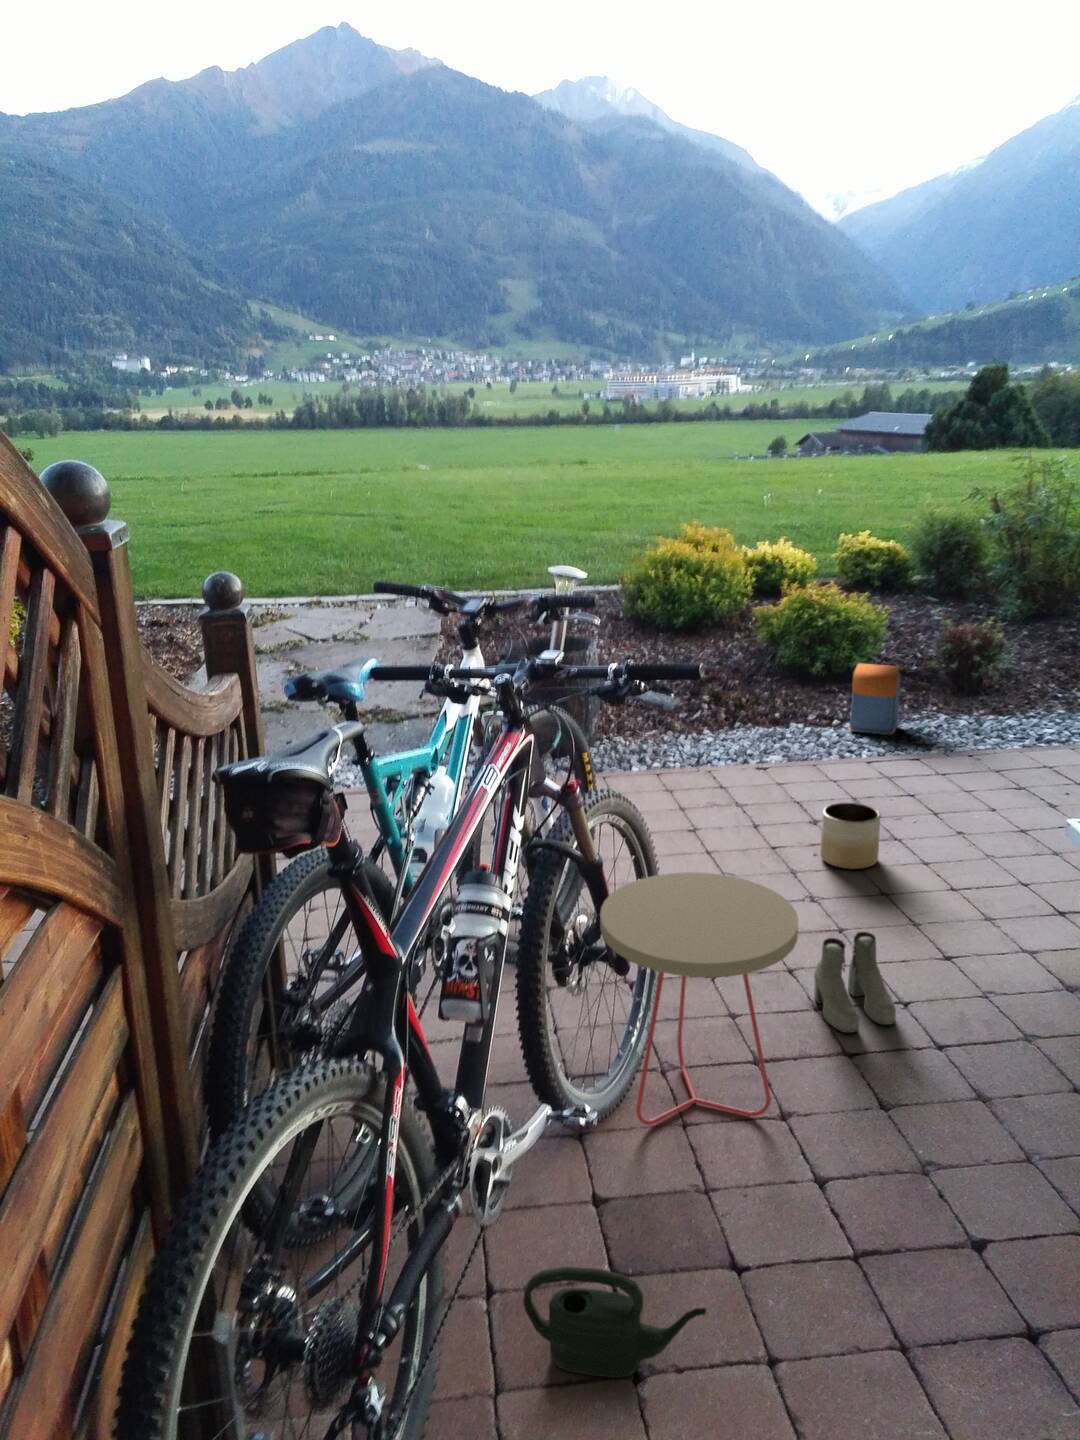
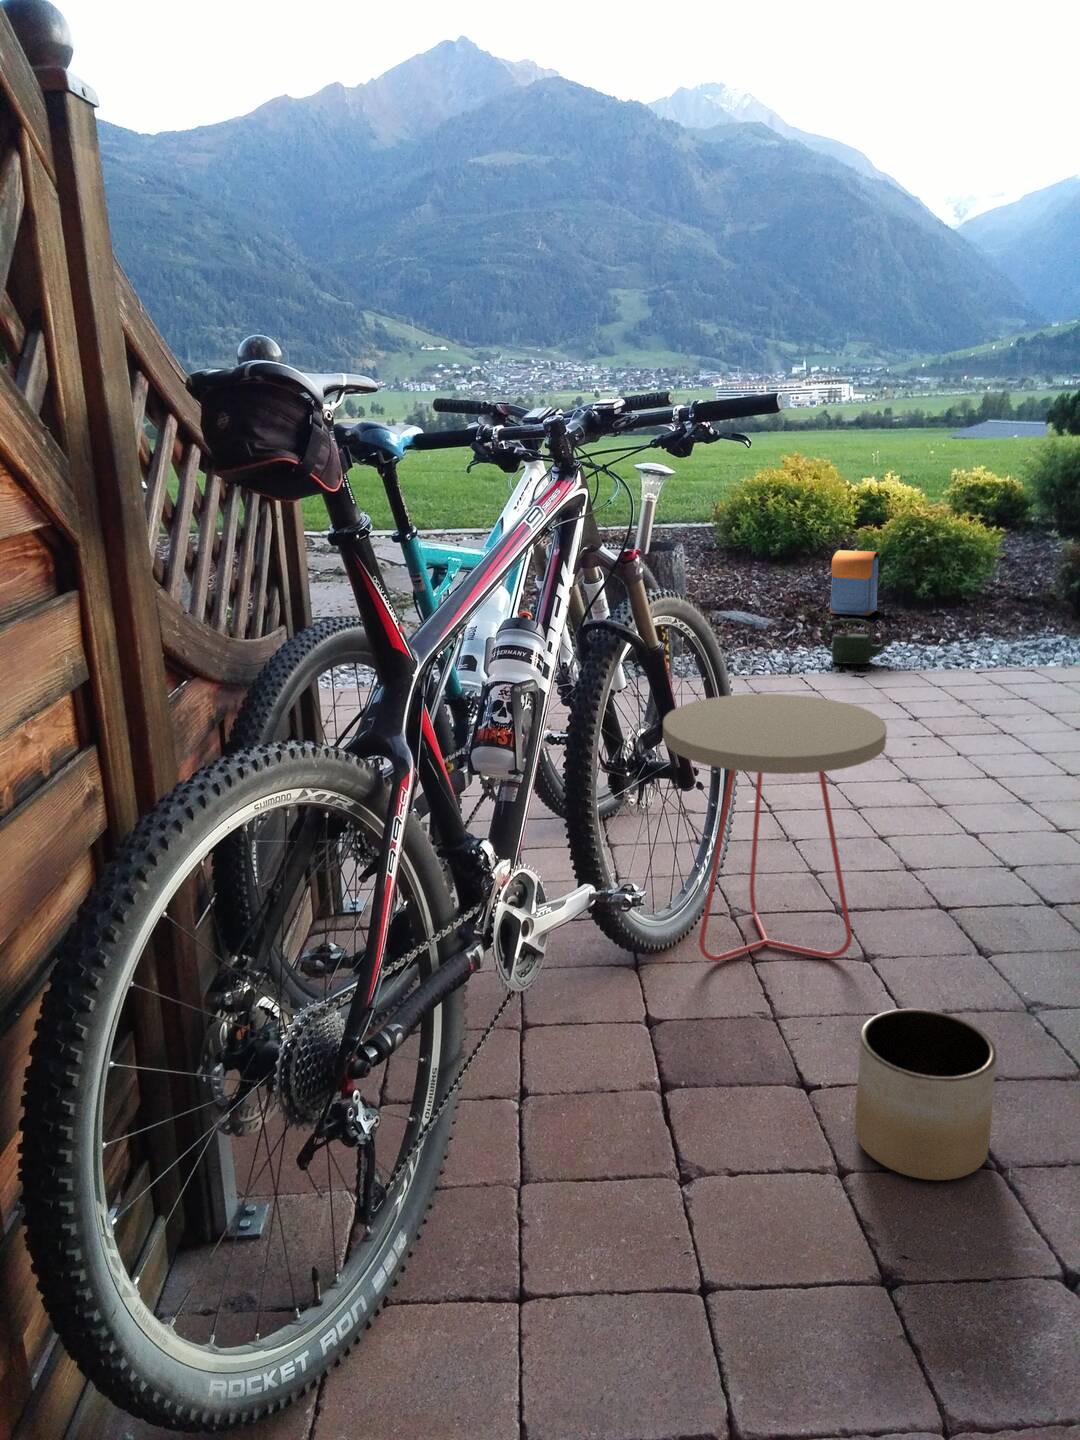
backpack: present [850,663,900,735] -> present [830,550,879,616]
planter: present [820,803,881,869] -> present [854,1009,996,1180]
boots: present [814,932,896,1033] -> none [907,785,1000,889]
watering can: present [523,1267,706,1378] -> present [822,619,899,664]

